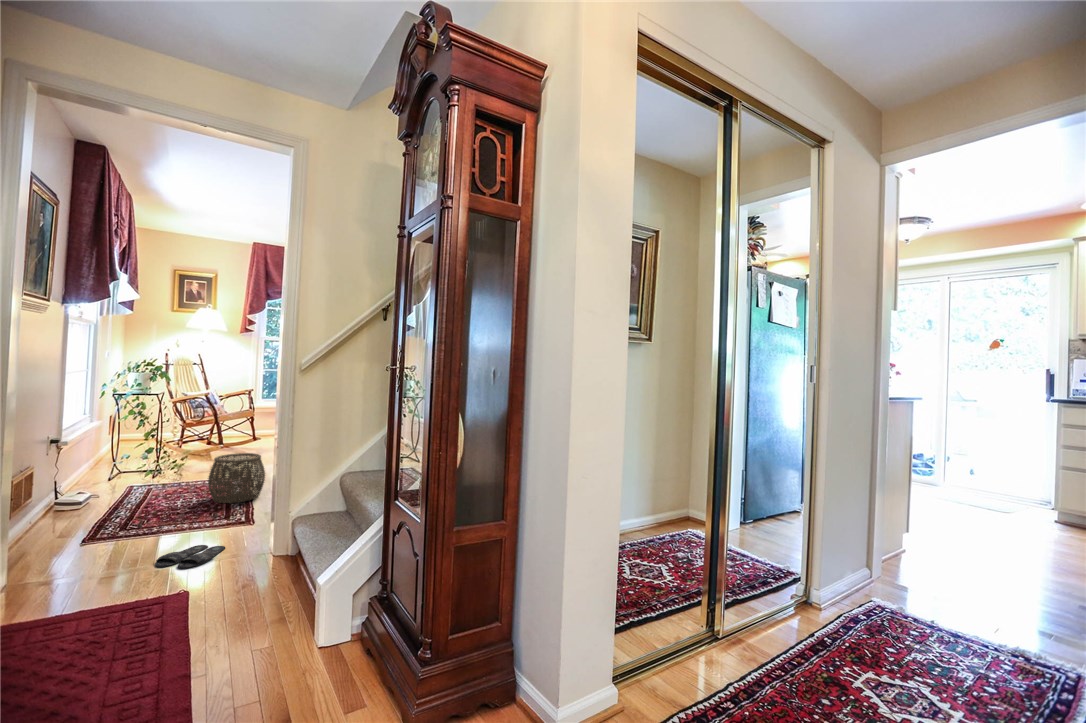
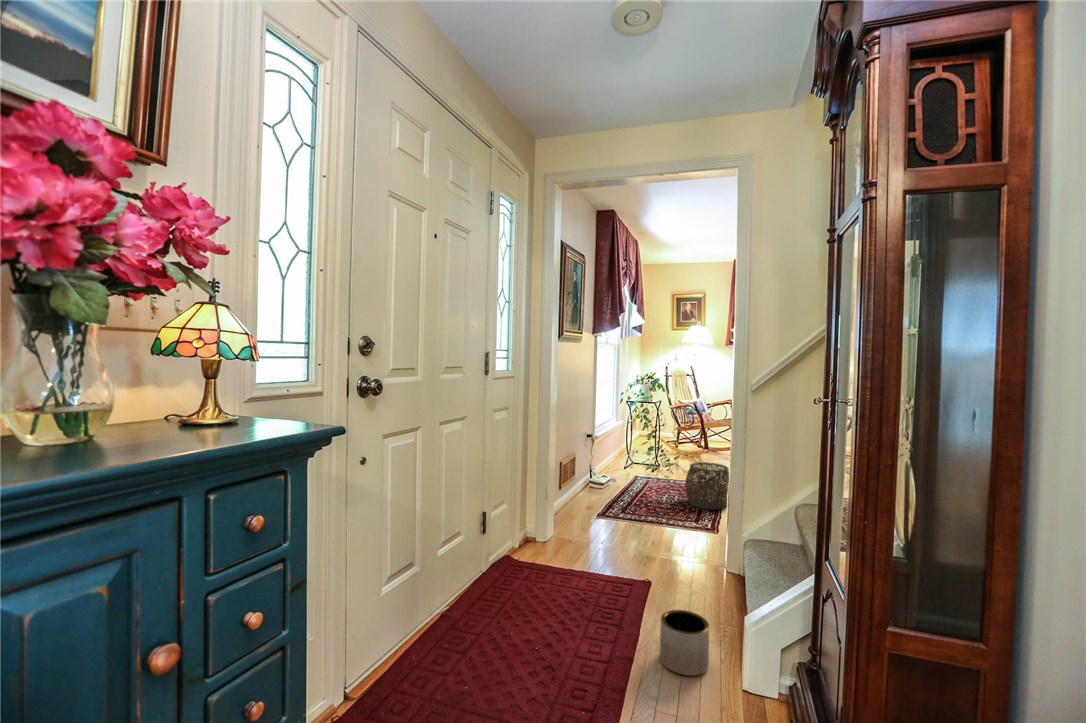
slippers: present [155,545,225,569] -> none [637,541,688,560]
planter: none [220,599,280,670] -> present [660,610,709,676]

